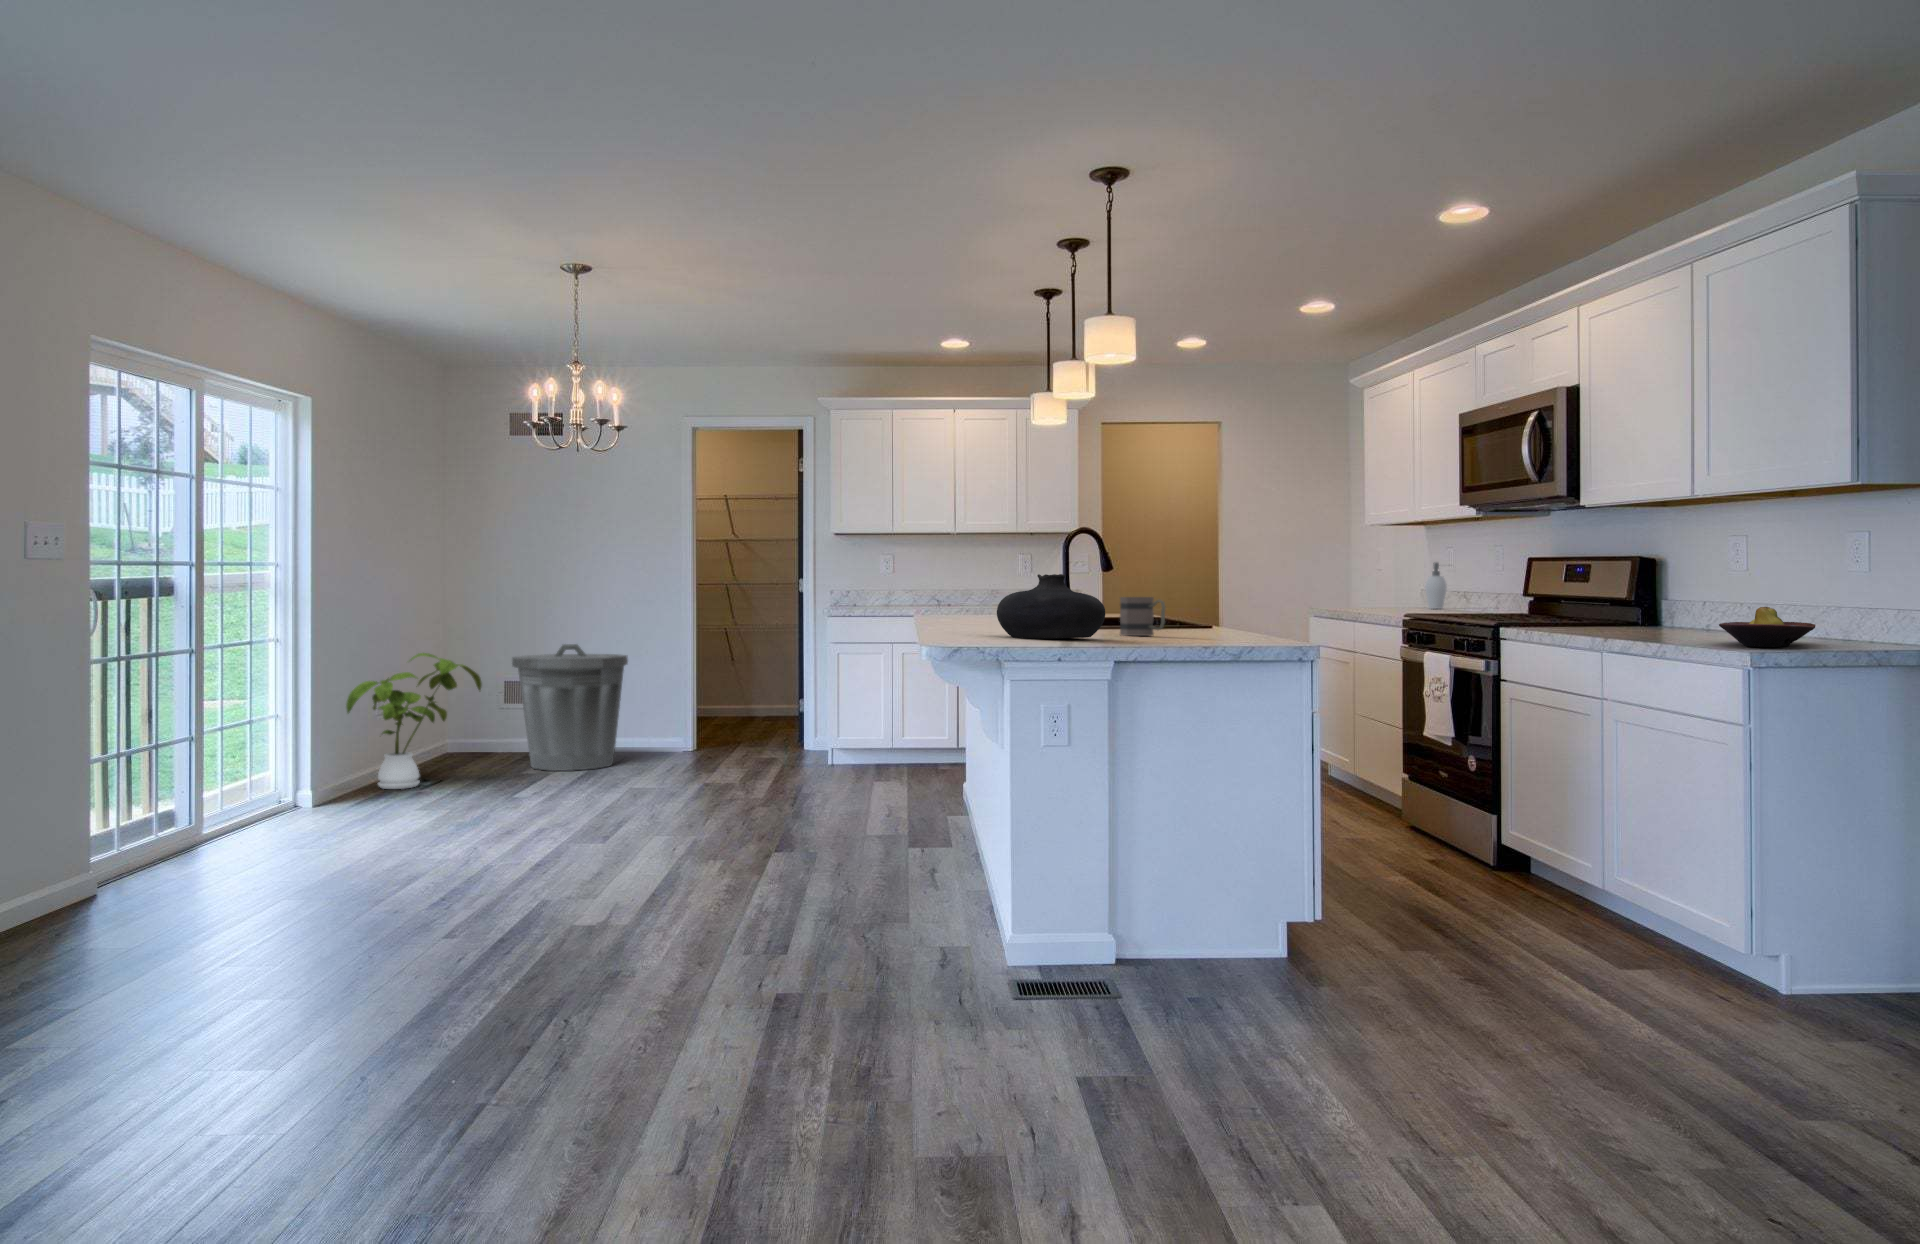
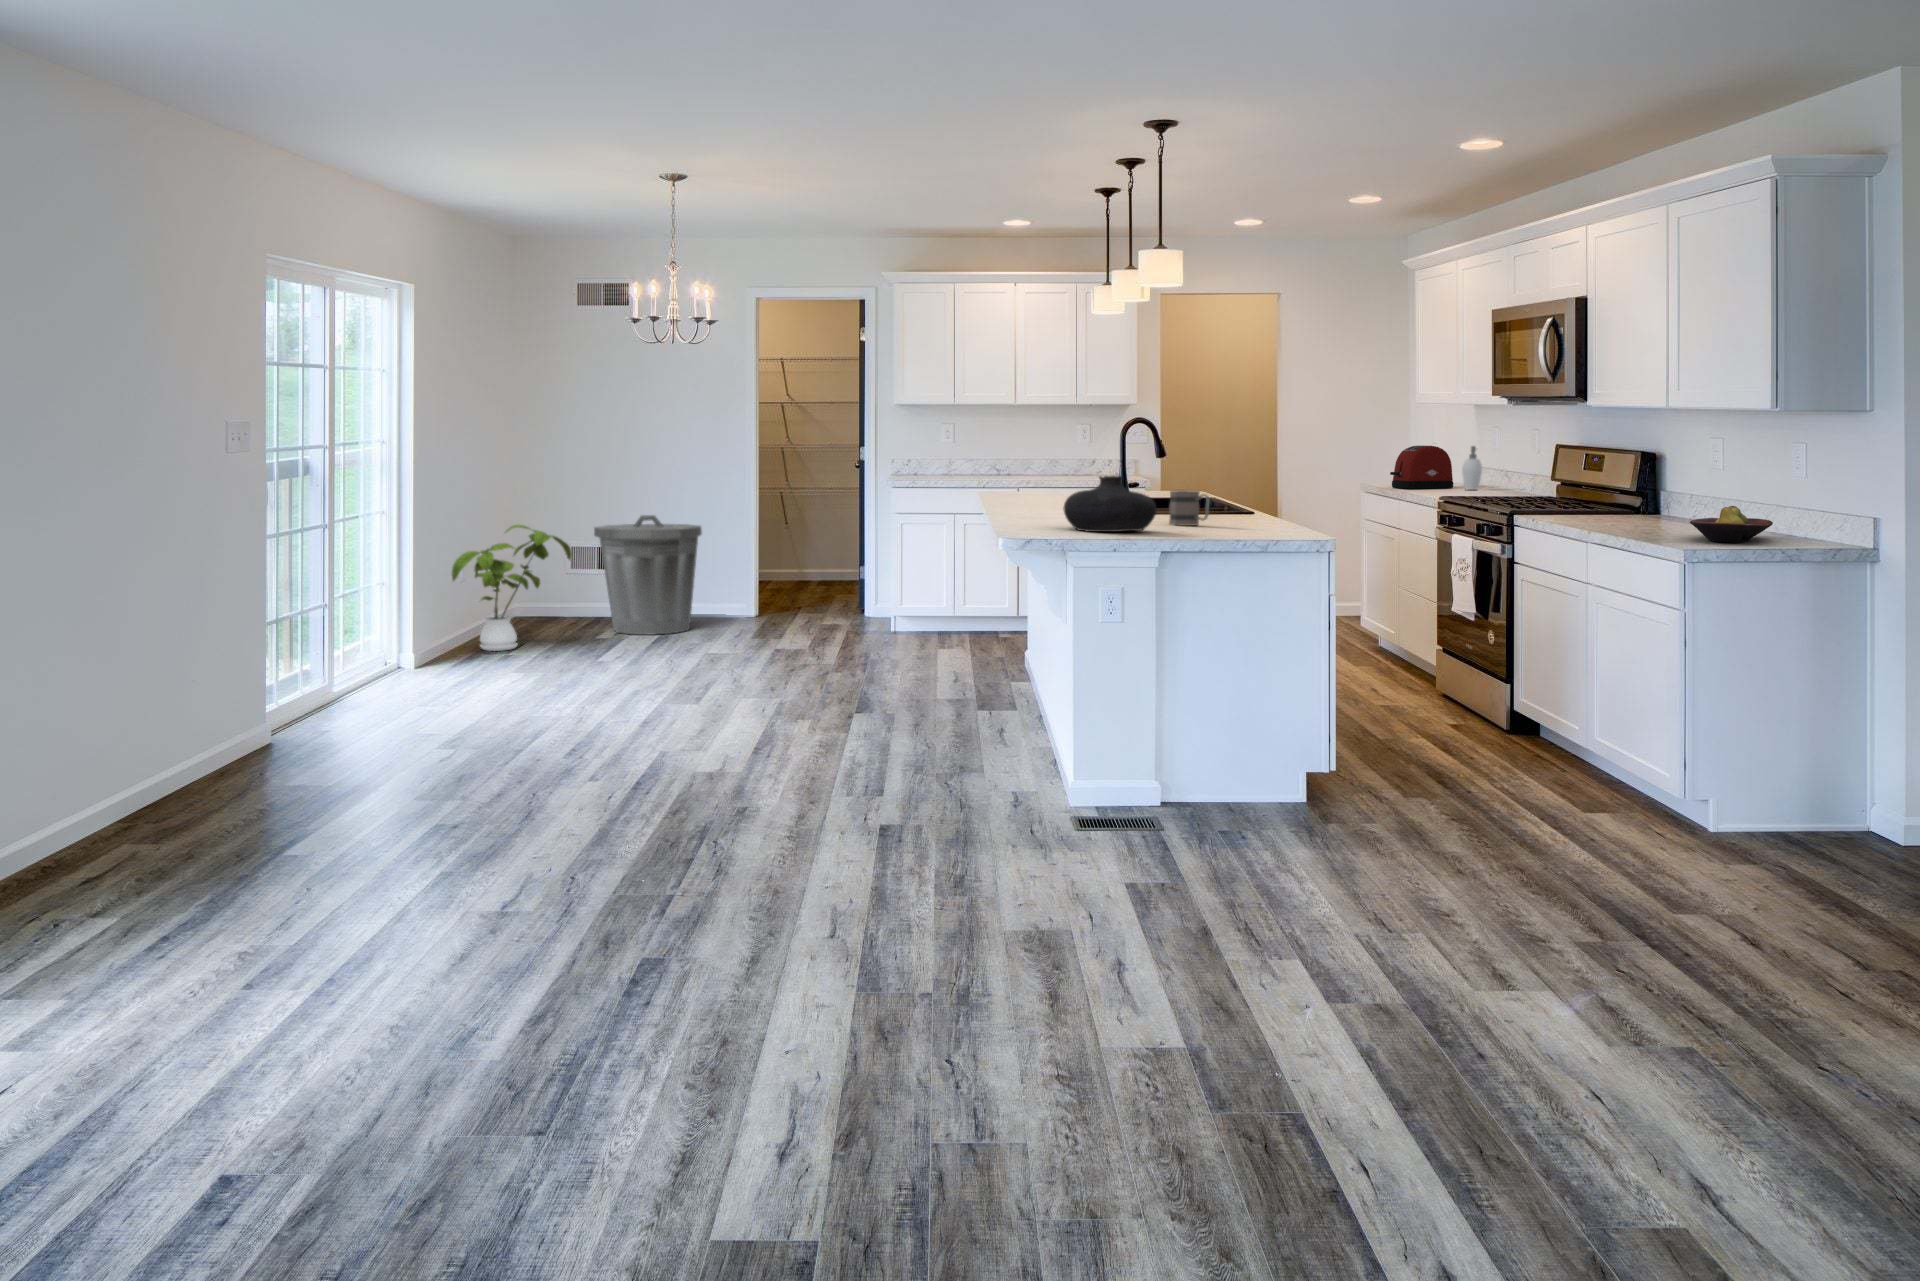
toaster: none [1349,563,1416,608] -> present [1390,446,1453,489]

